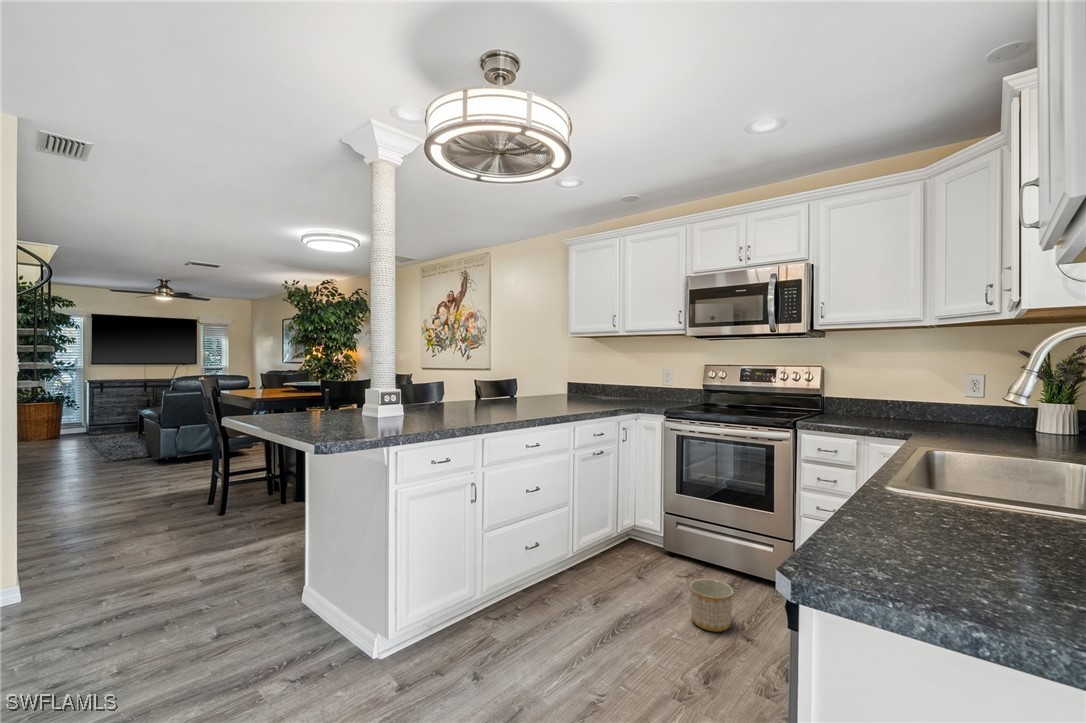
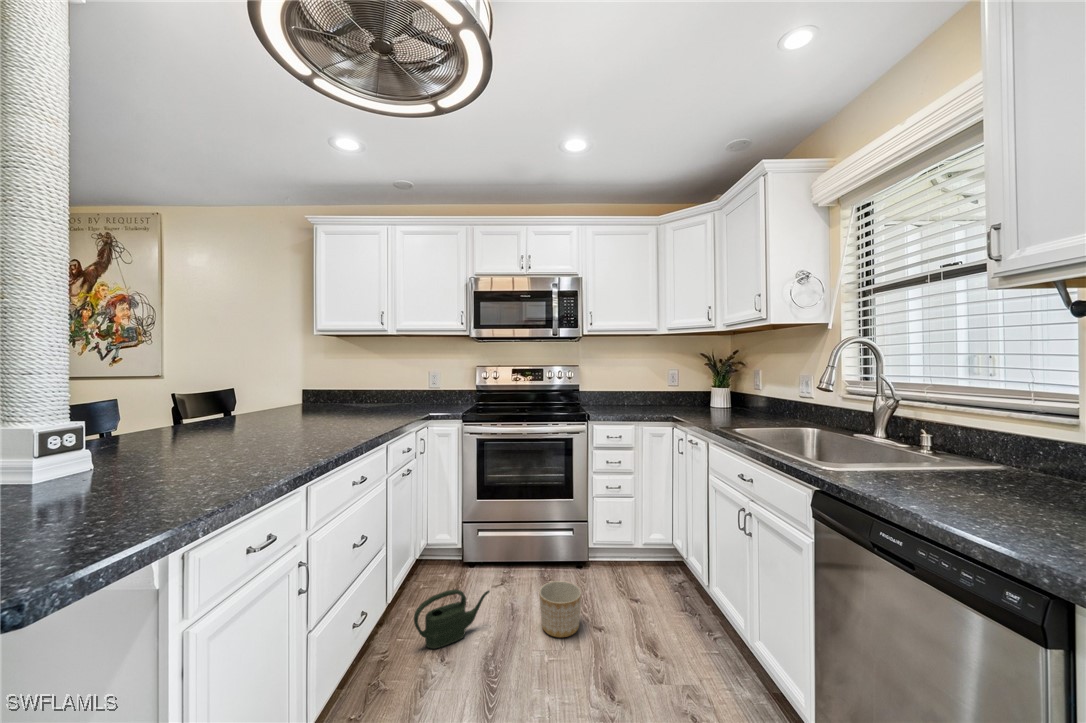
watering can: none [583,554,651,599] -> present [414,589,490,649]

